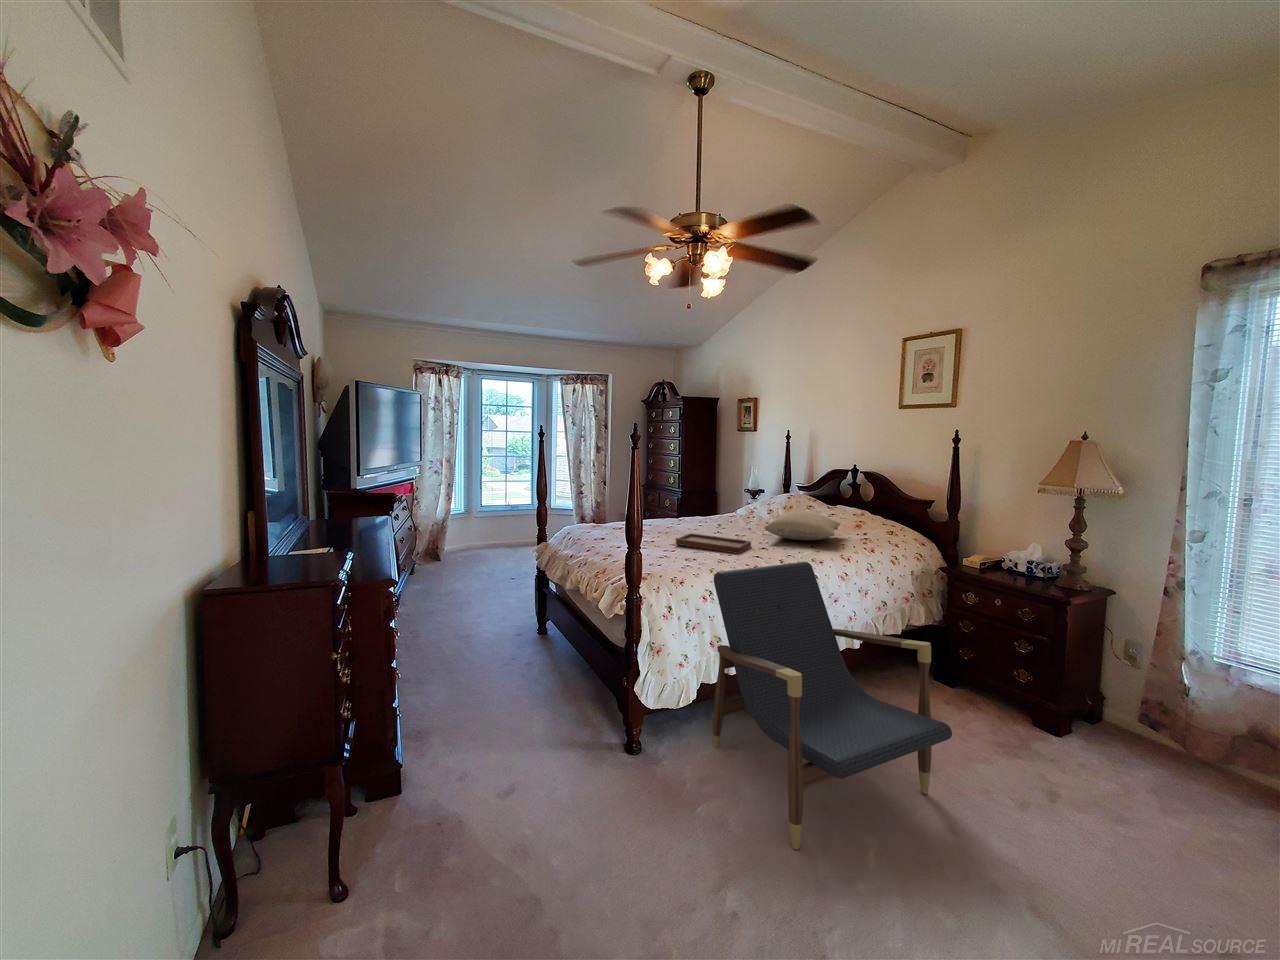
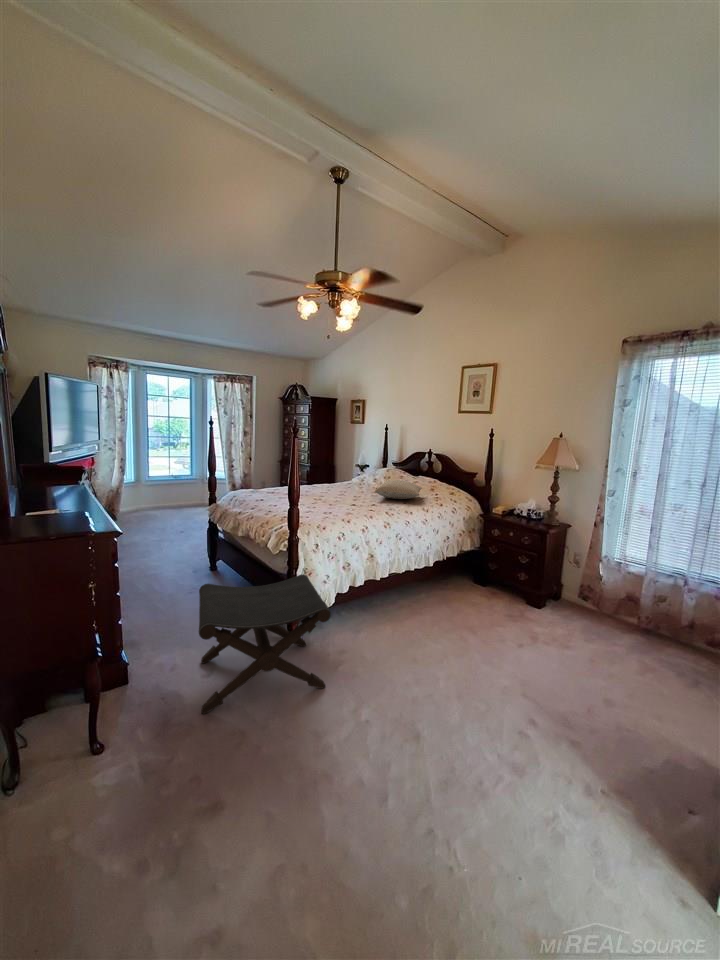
tray: present [676,523,751,554] -> none [315,488,367,509]
lounge chair: present [713,562,952,849] -> none [346,512,487,683]
footstool: none [480,652,677,857] -> present [199,574,331,714]

